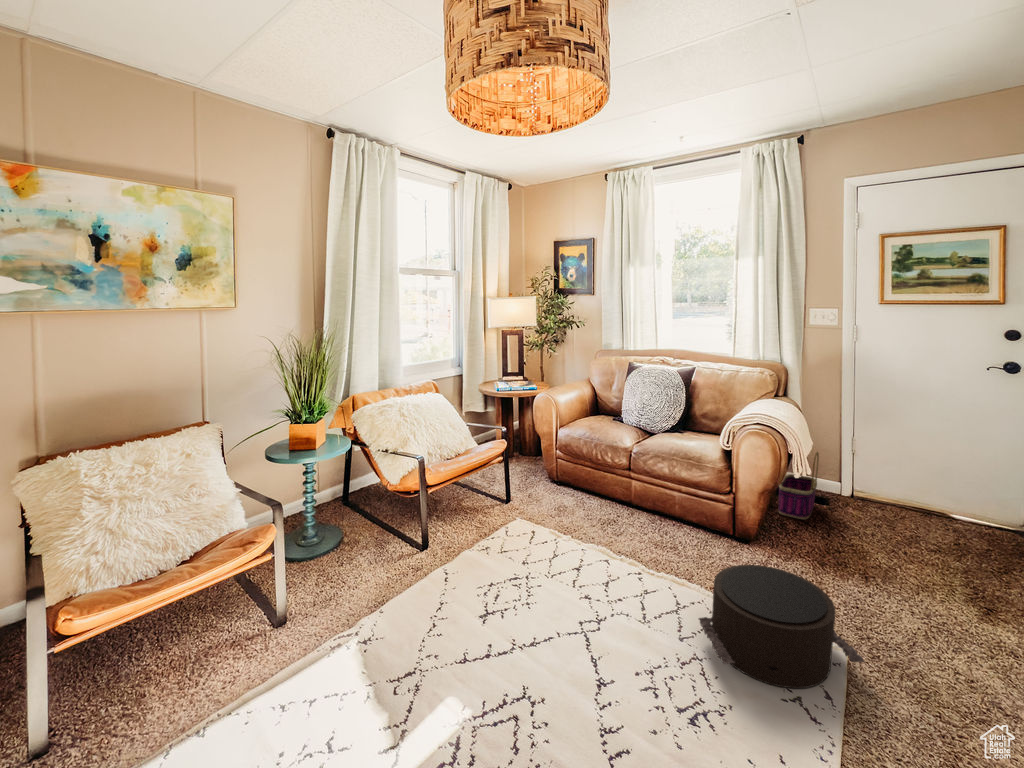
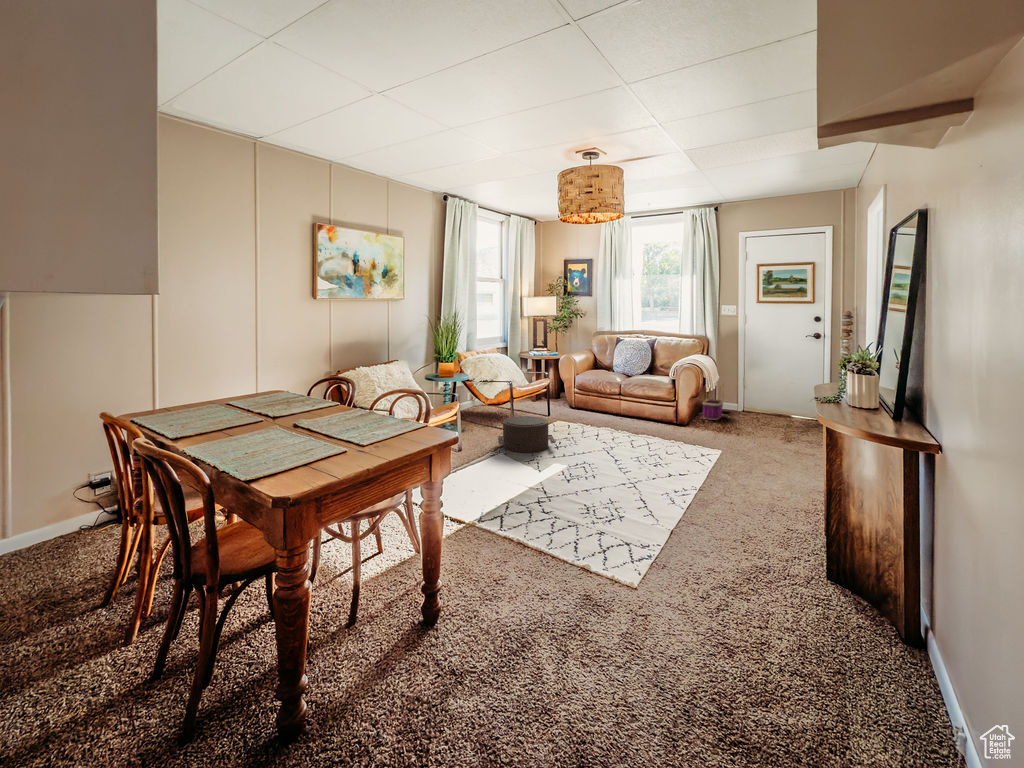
pouf: present [699,565,865,688] -> present [498,416,556,452]

